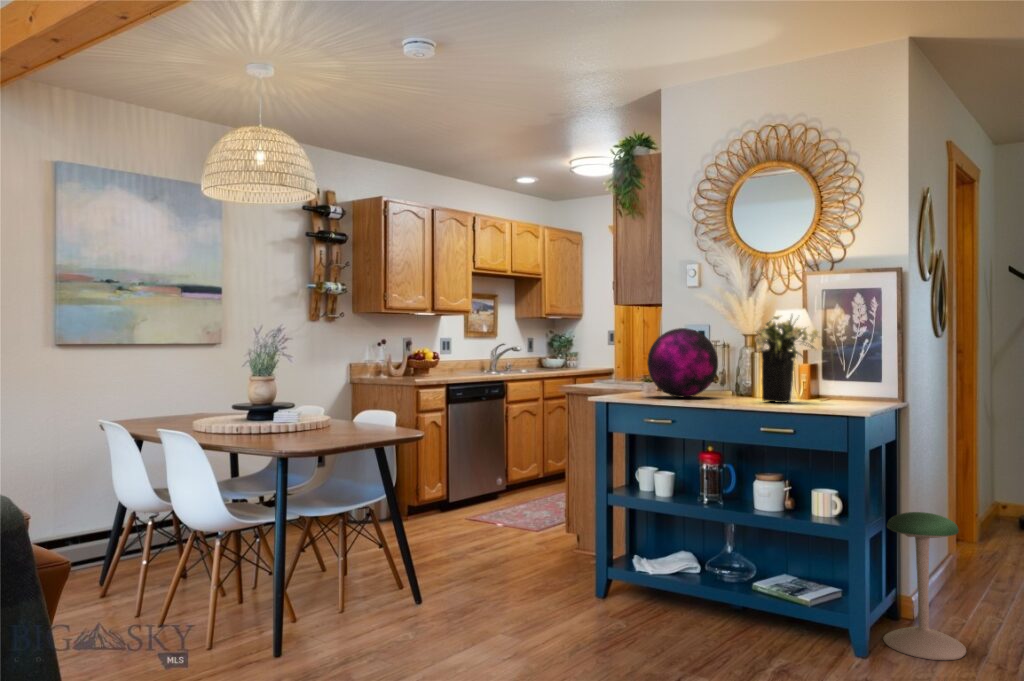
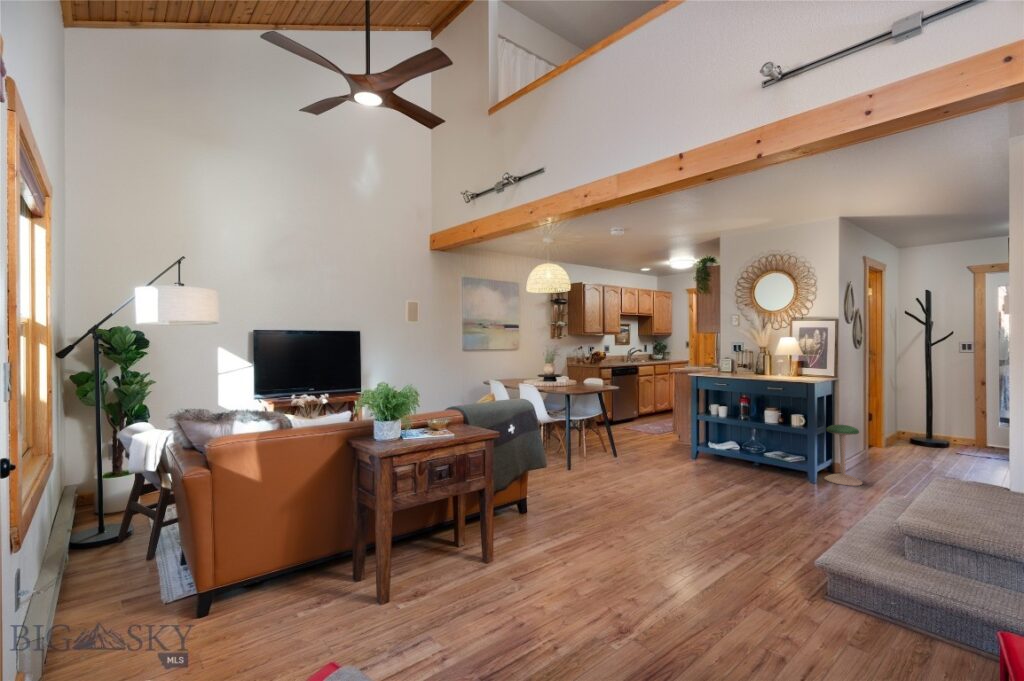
flower arrangement: present [757,315,818,403] -> none [762,339,797,377]
decorative orb: present [647,328,718,398] -> none [715,345,748,374]

